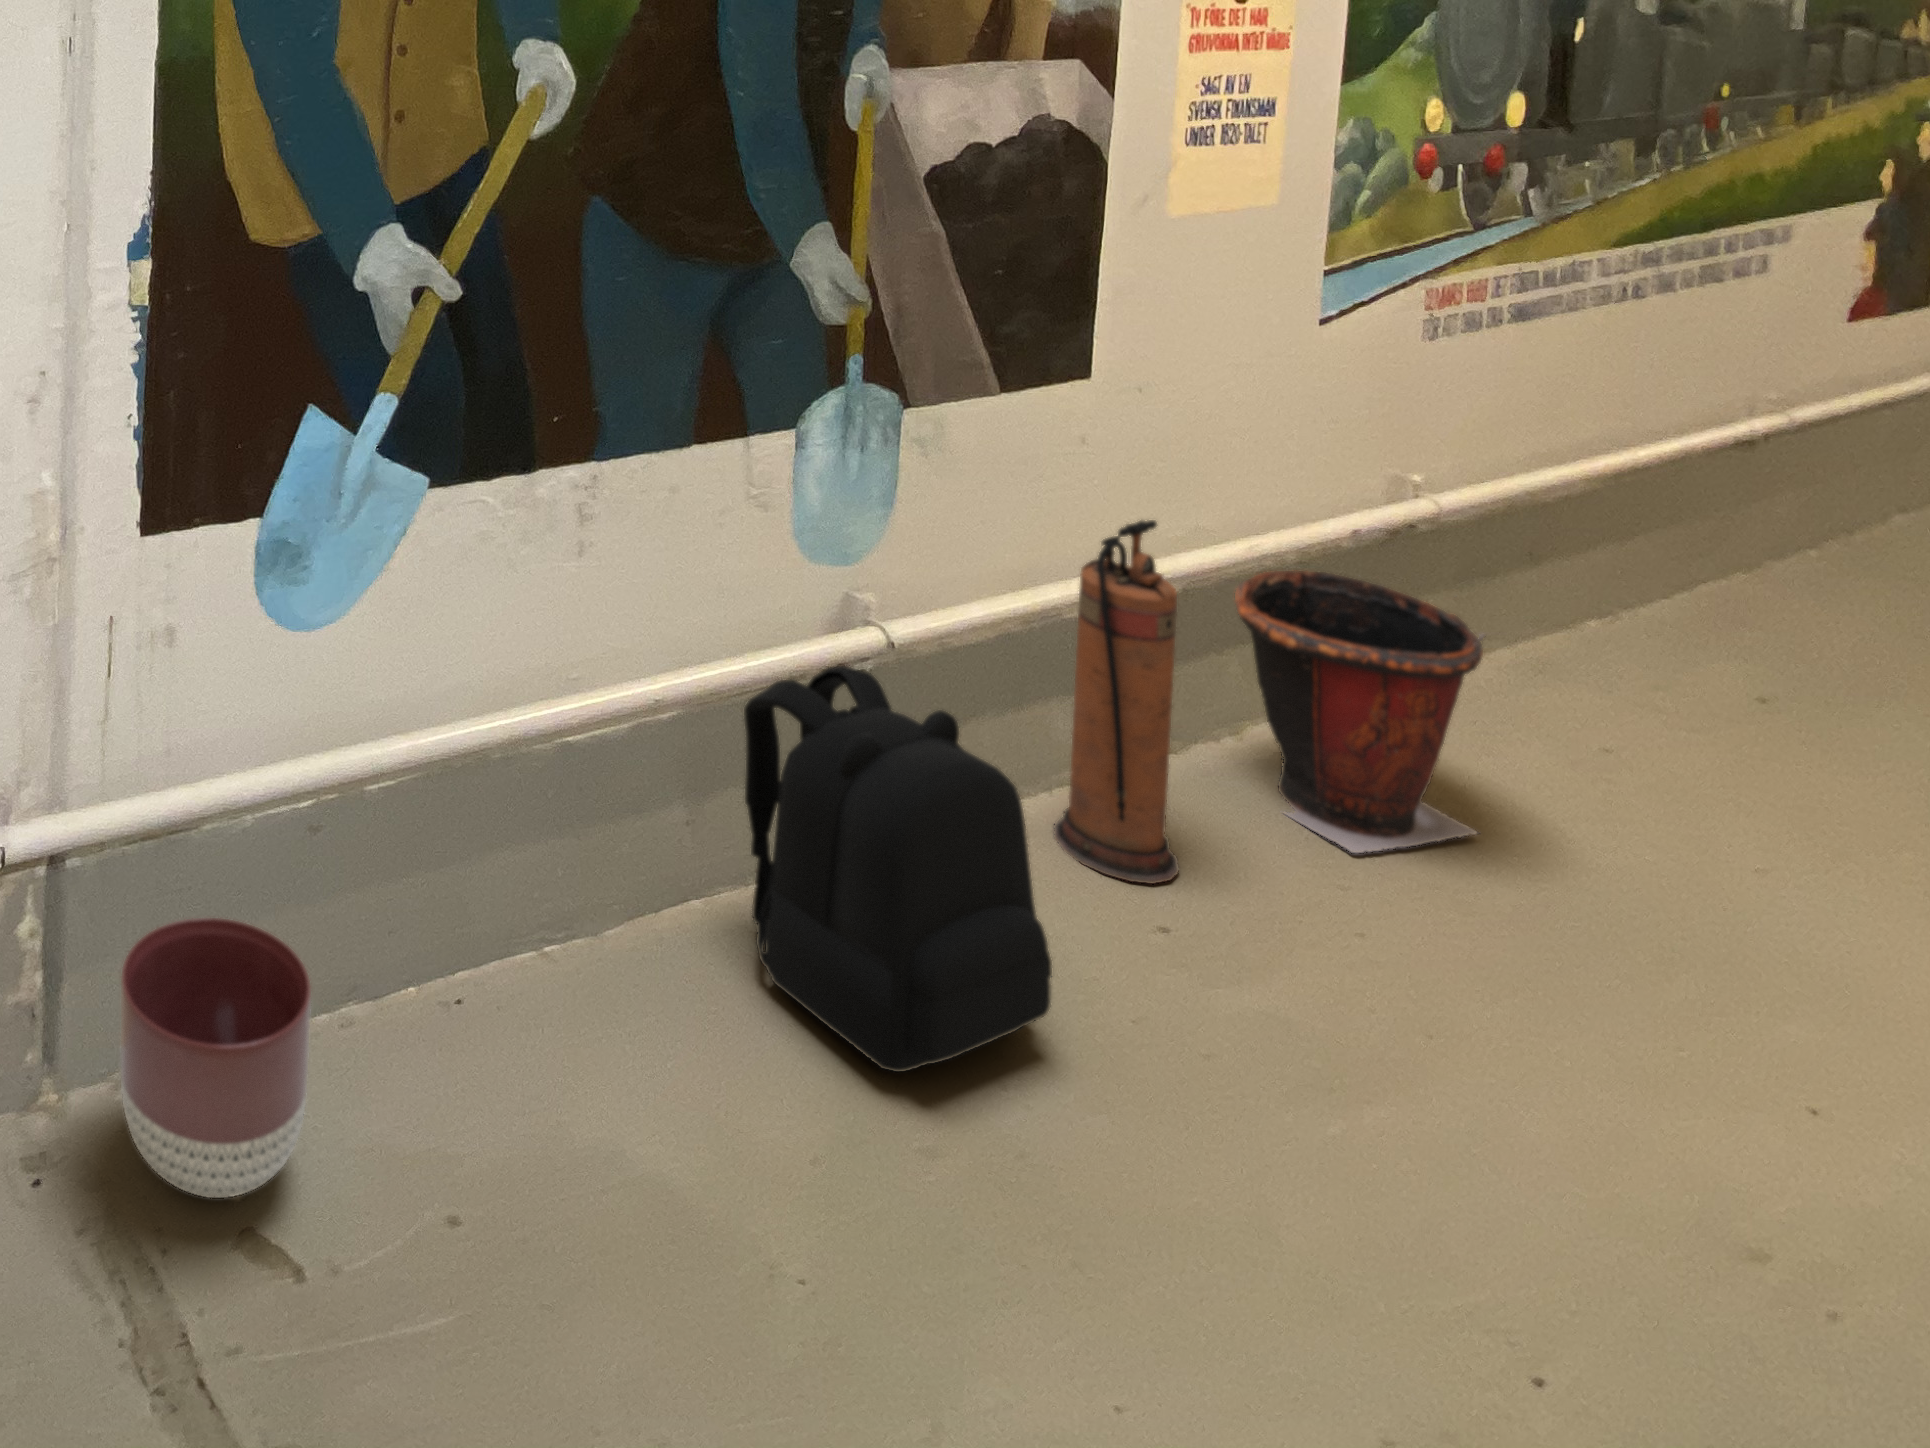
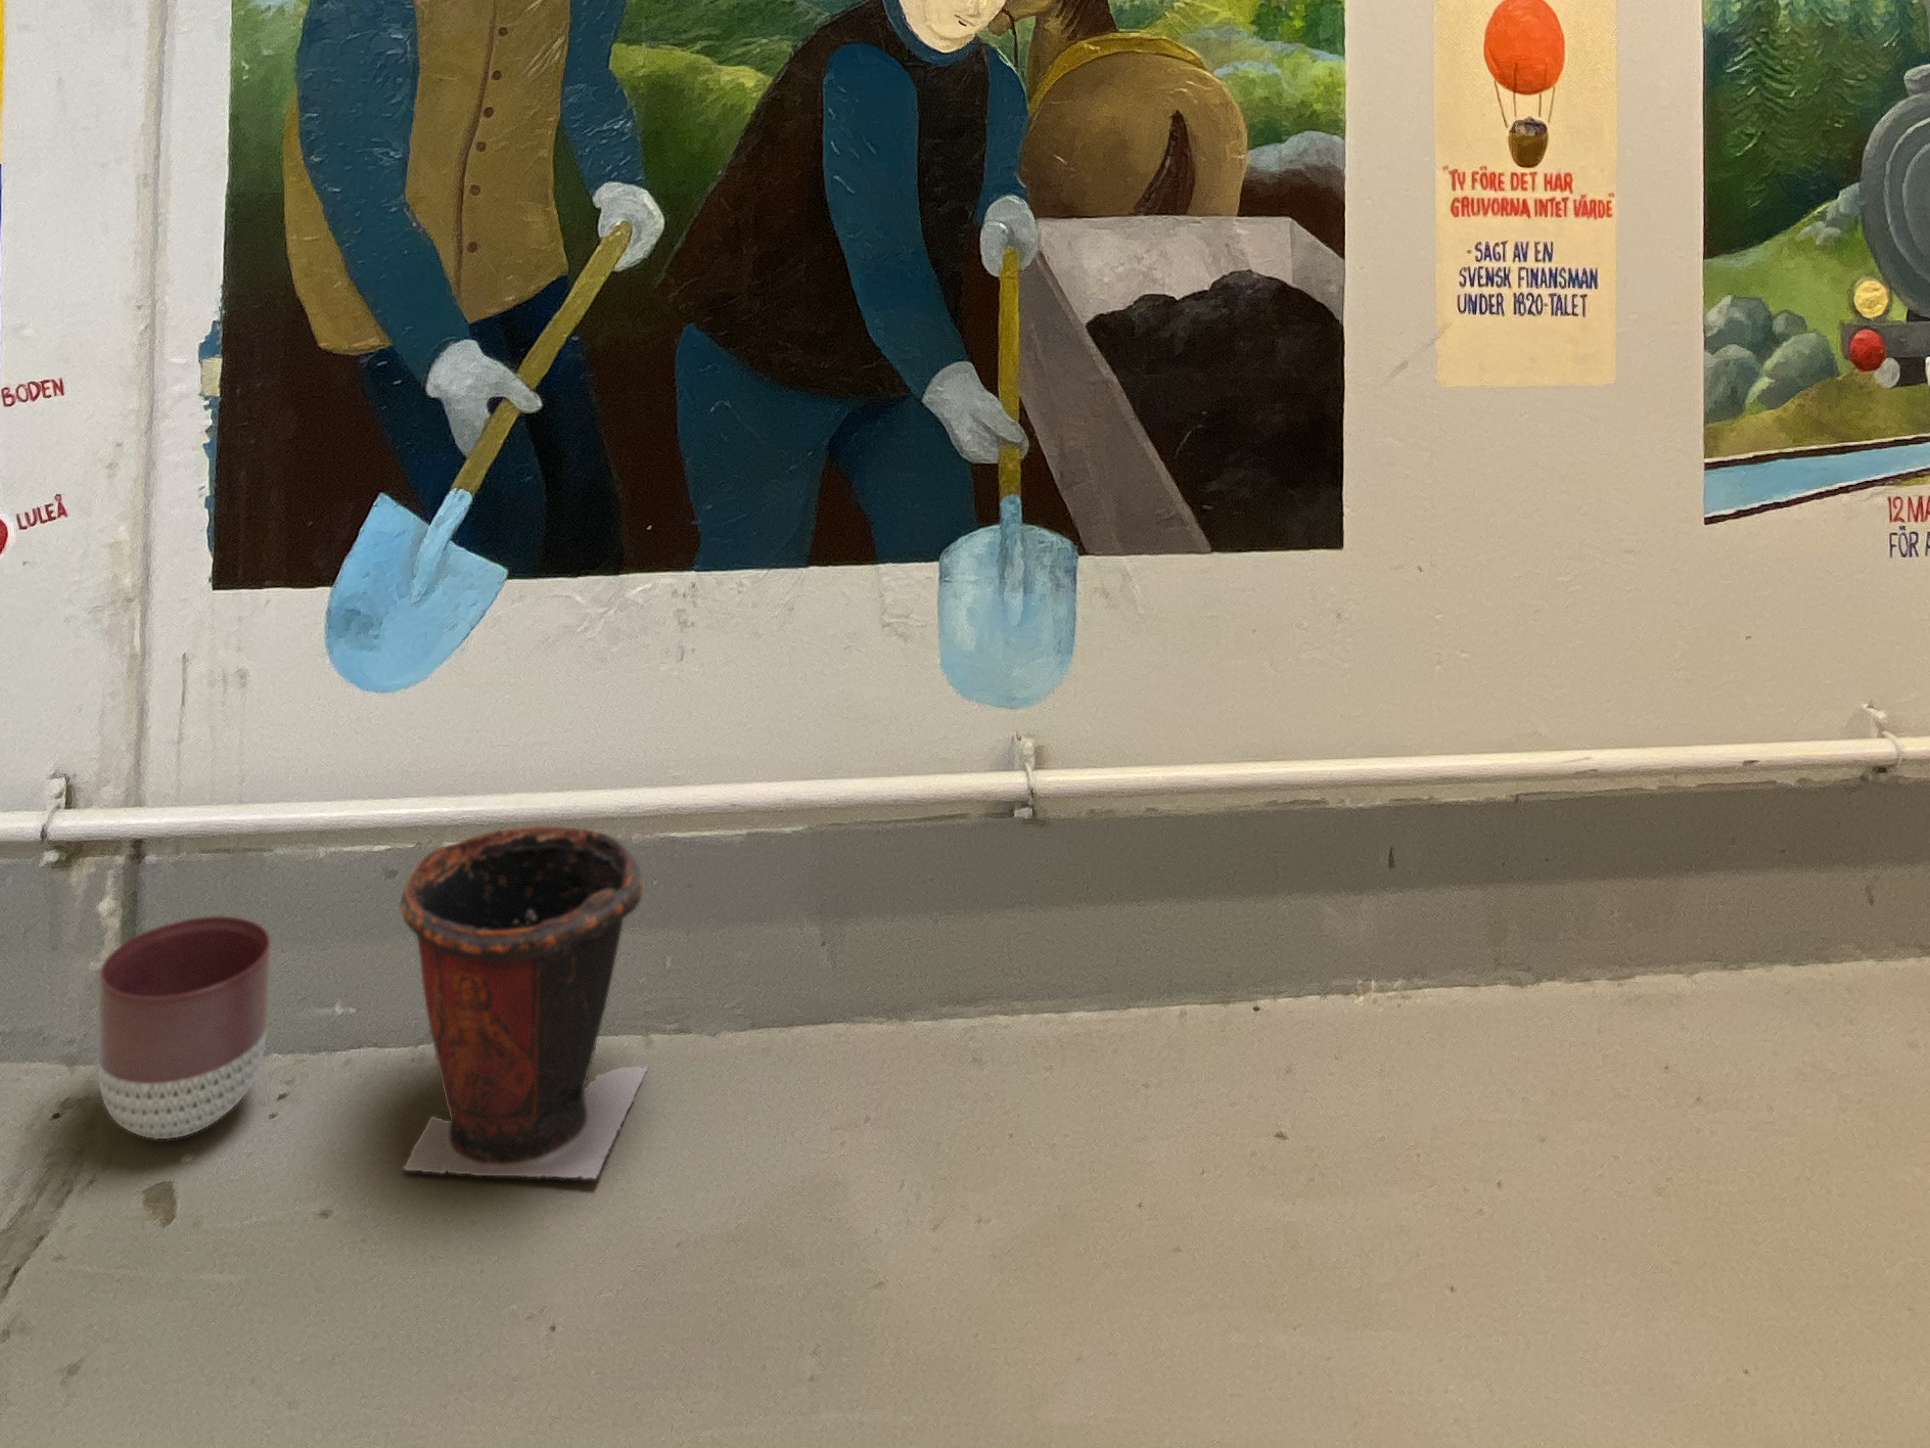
fire extinguisher: present [1054,520,1179,884] -> none [1253,693,1367,1081]
waste bin: present [1235,570,1484,853] -> present [400,826,647,1179]
backpack: present [744,666,1052,1072] -> none [792,793,1018,1173]

